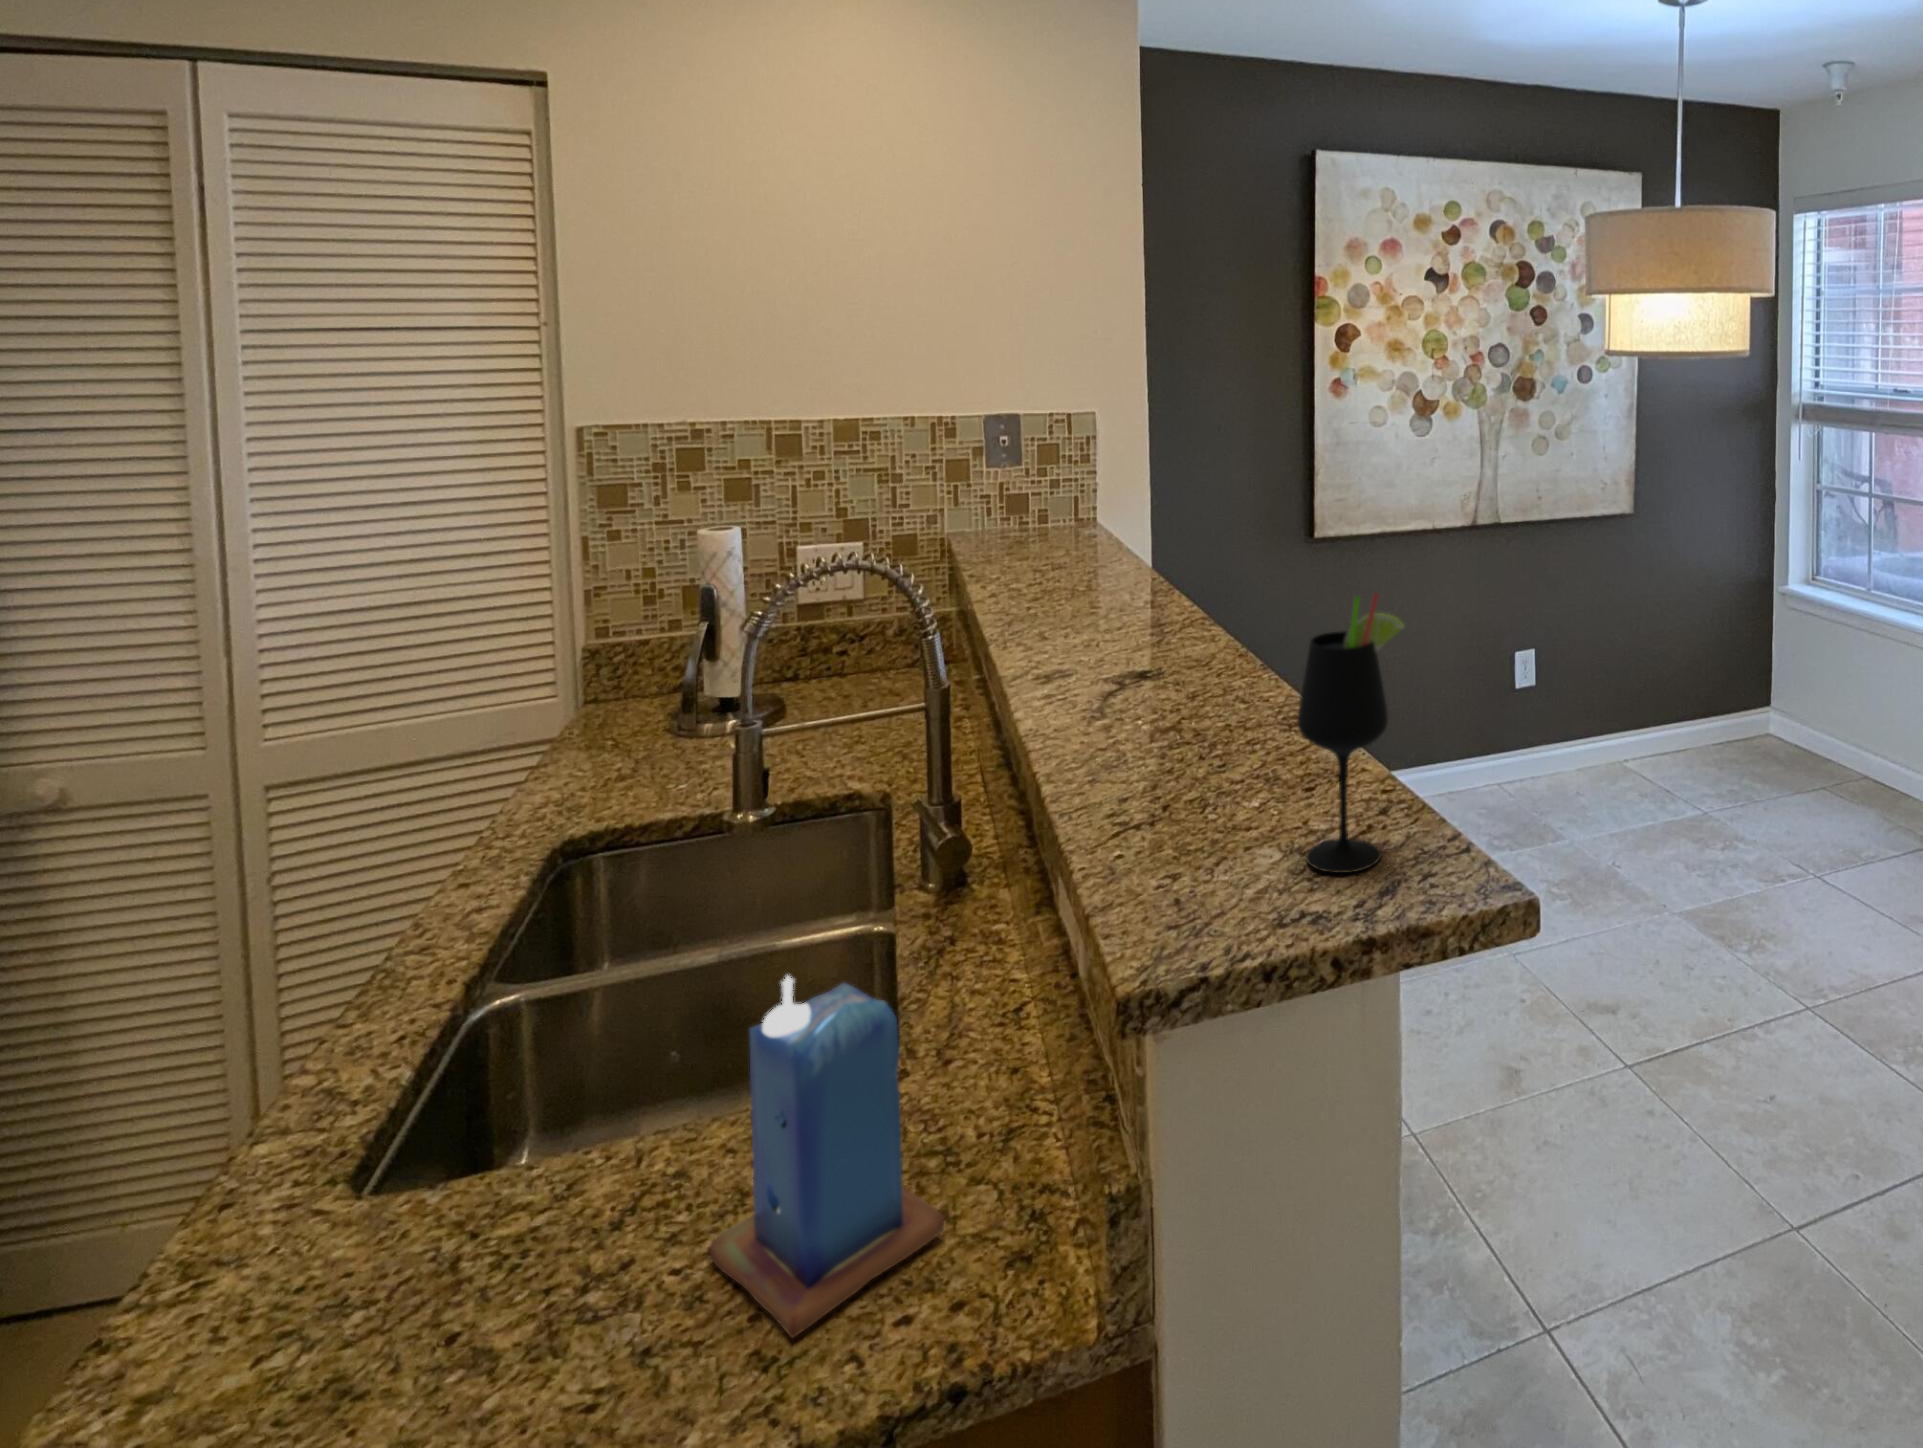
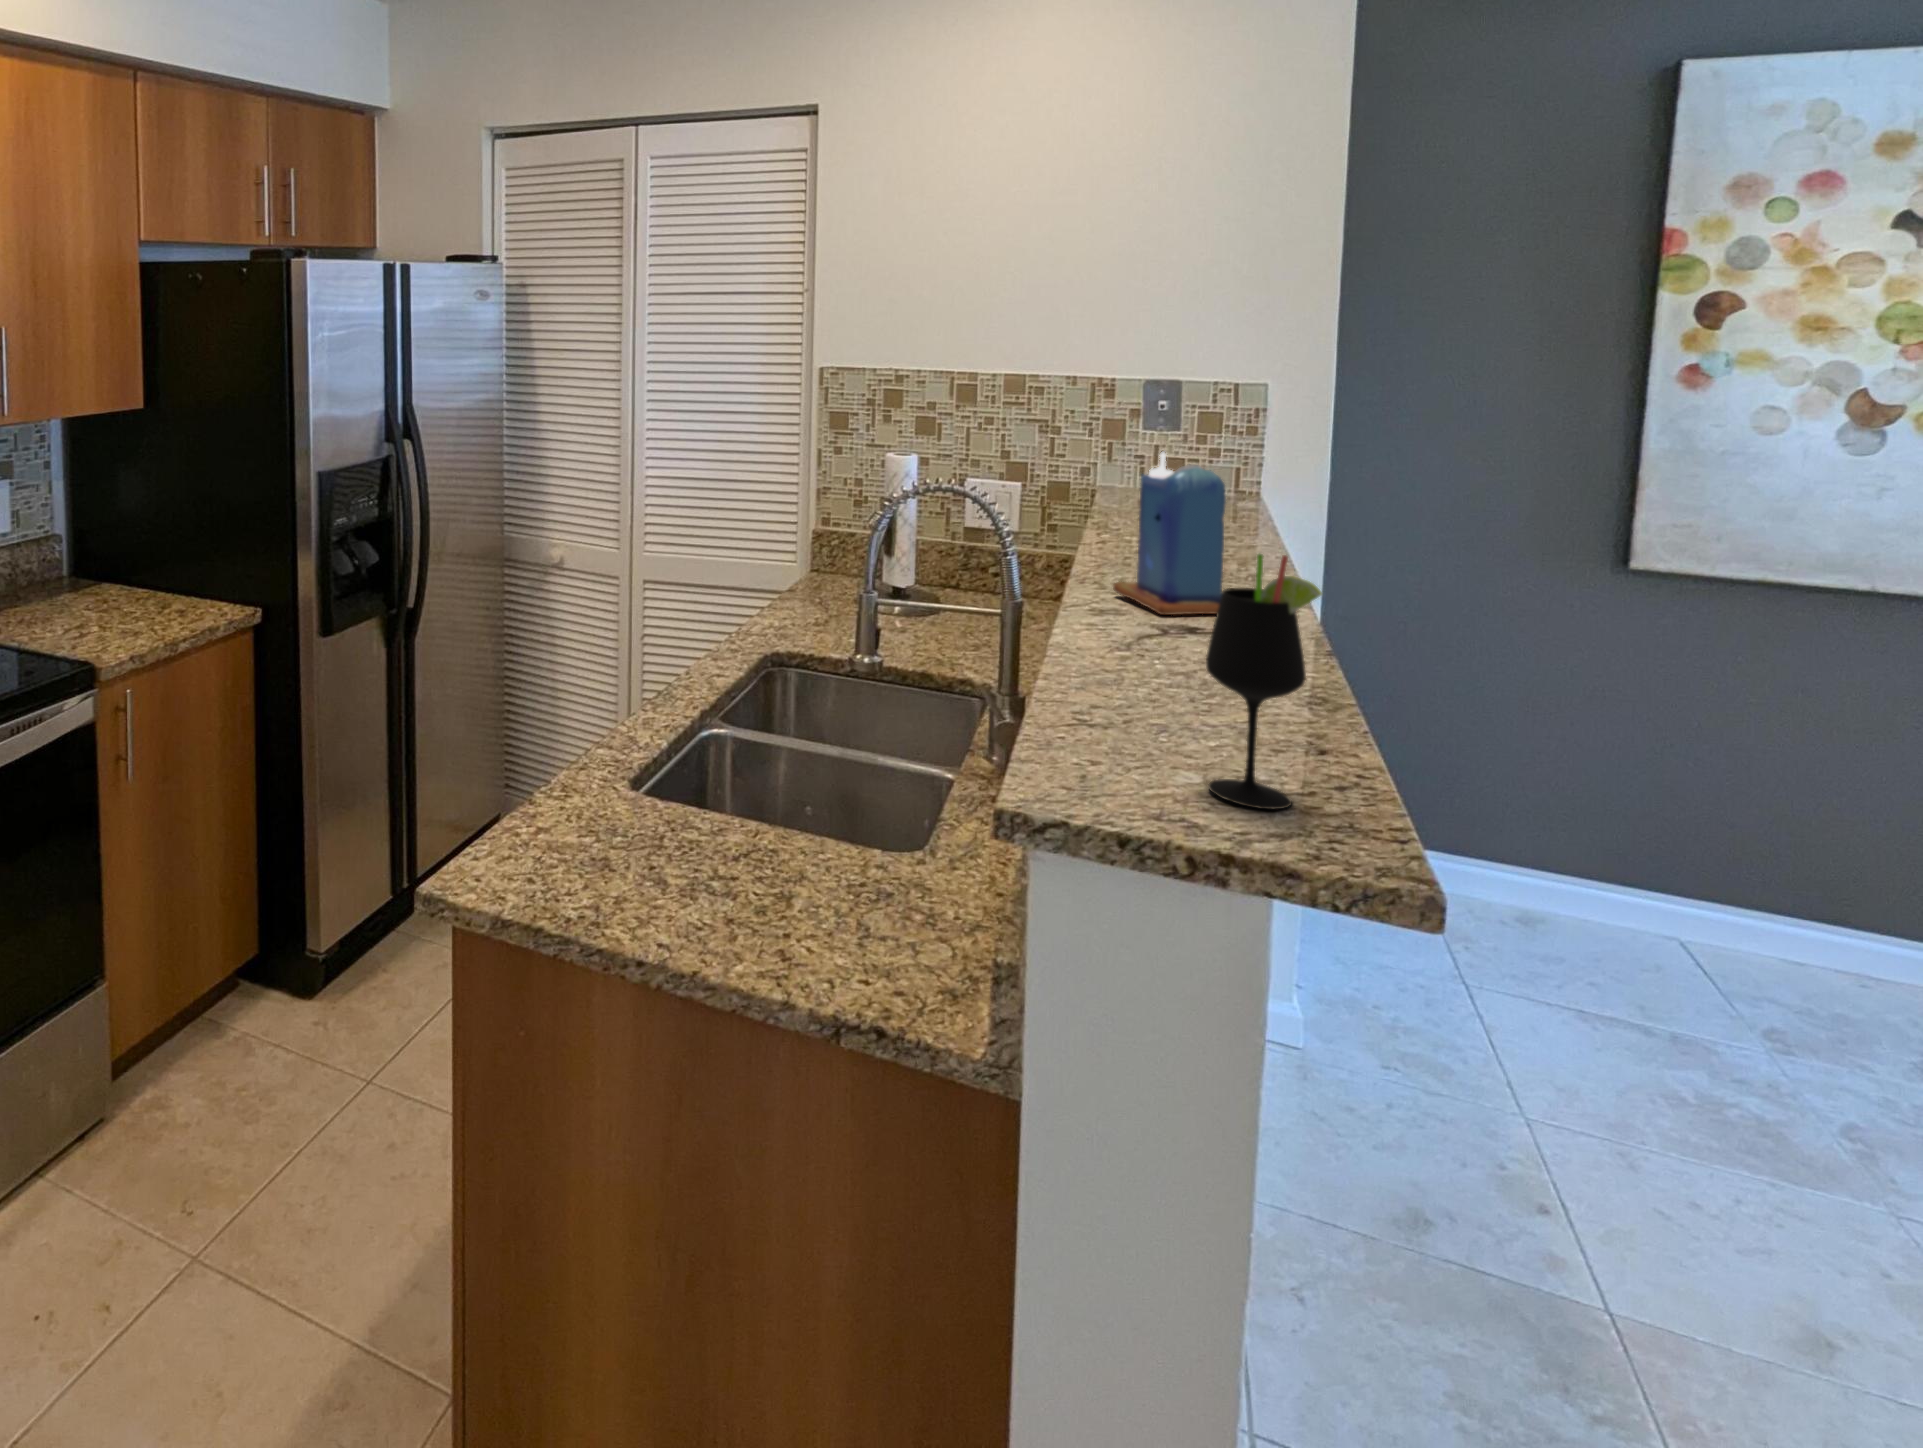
candle: present [710,976,944,1338] -> present [1113,452,1226,615]

